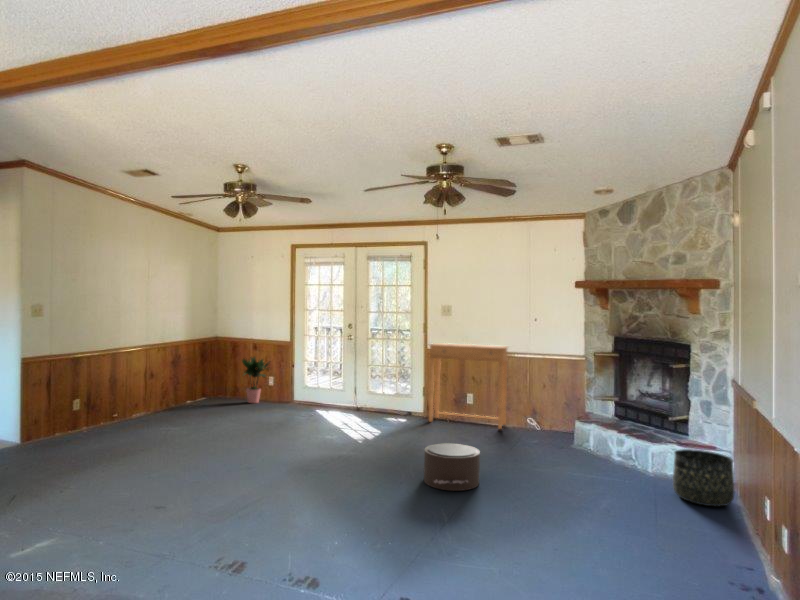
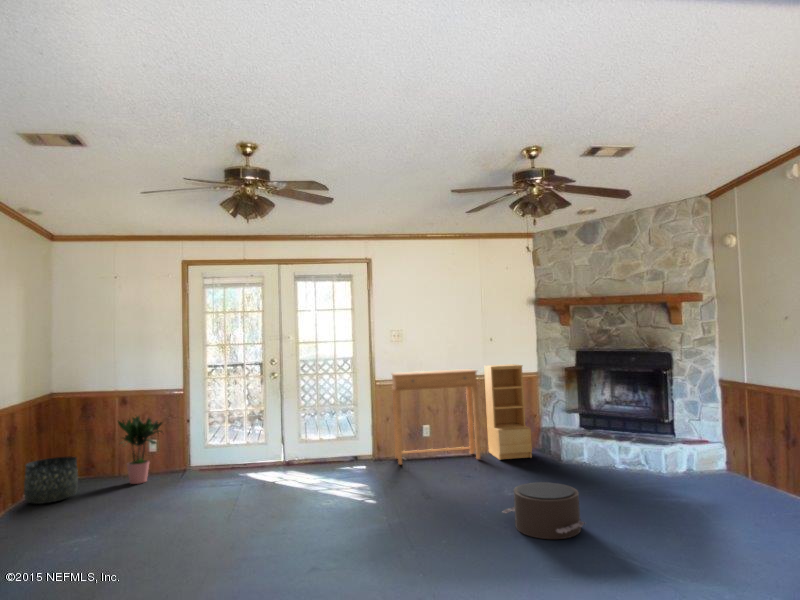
bookshelf: none [517,344,554,436] -> present [484,364,532,460]
basket: present [673,449,734,506] -> present [24,456,78,504]

